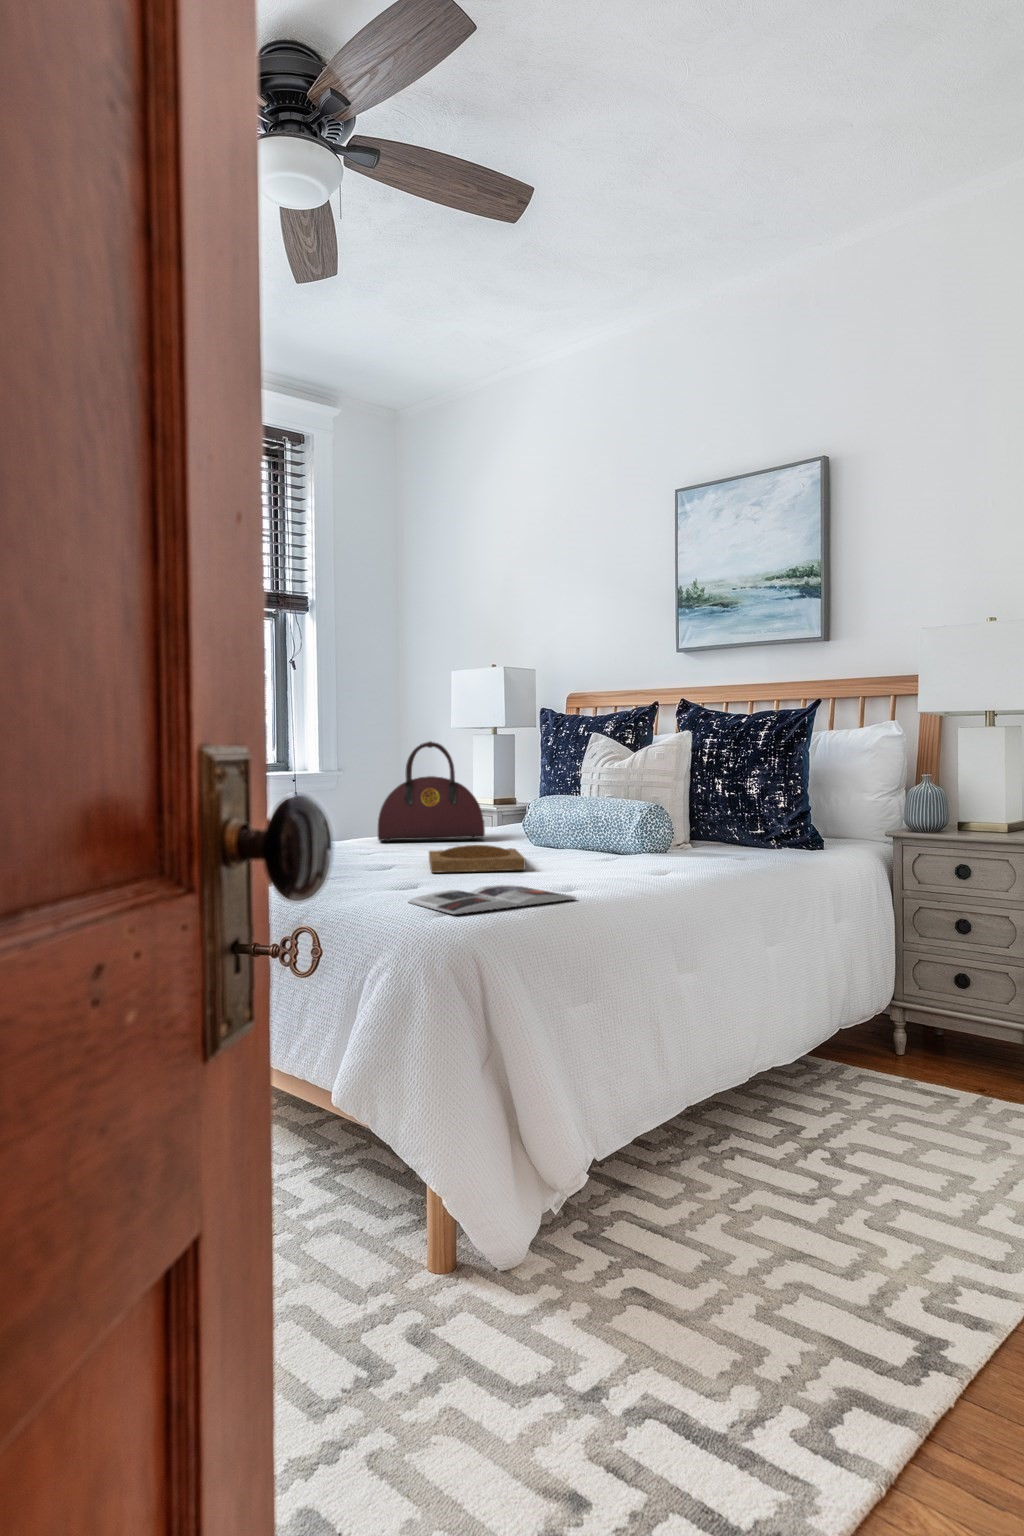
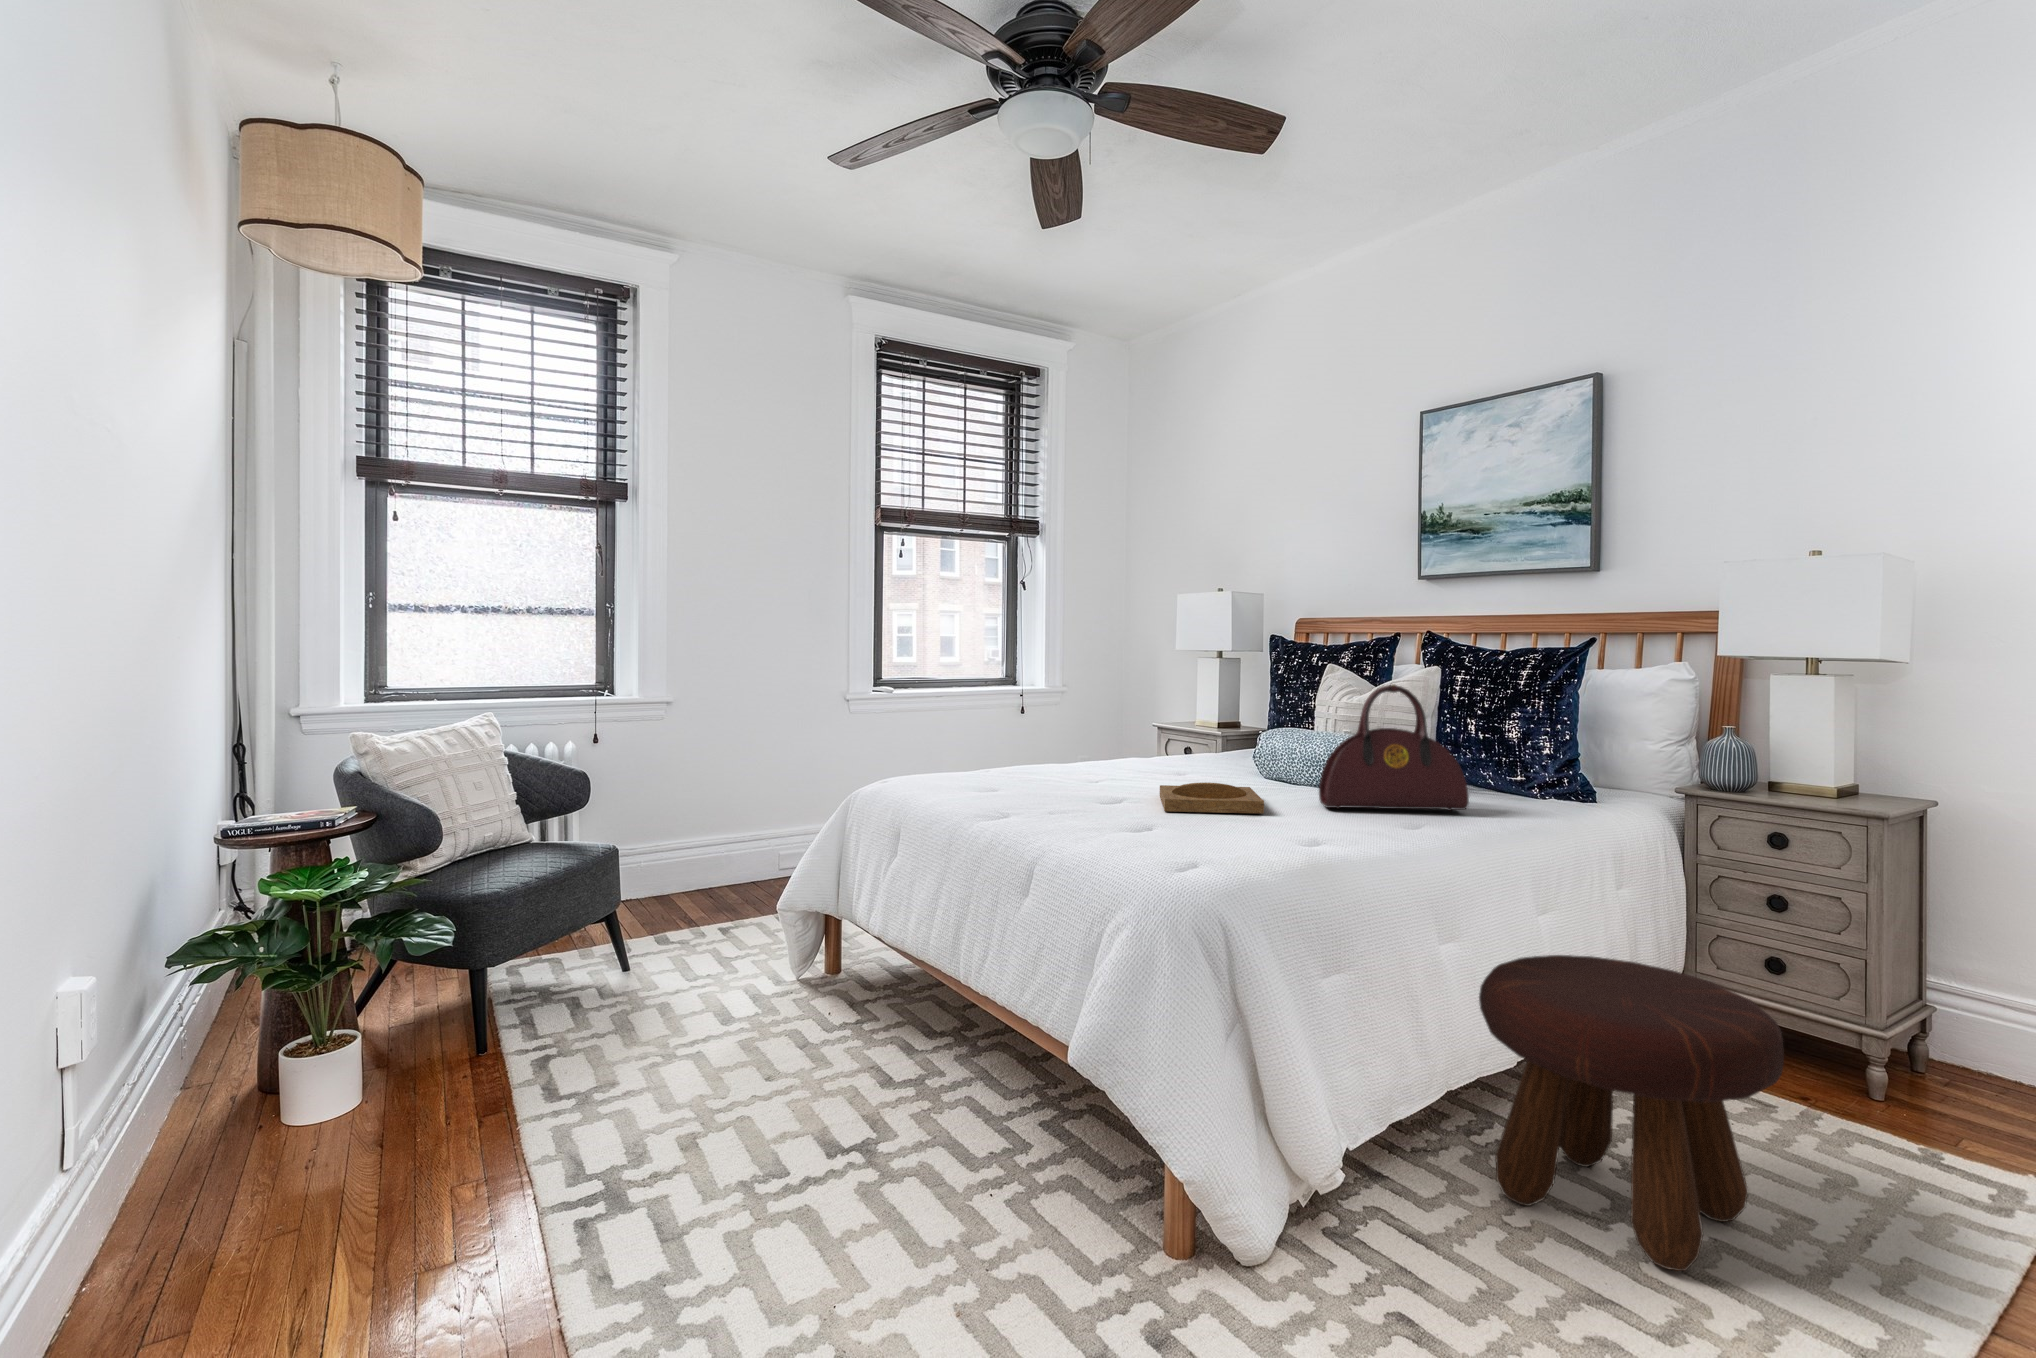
handbag: present [378,741,485,841] -> present [1319,684,1469,811]
magazine: present [408,885,576,914] -> none [1144,833,1329,869]
footstool: none [709,976,942,1227] -> present [1479,955,1784,1271]

